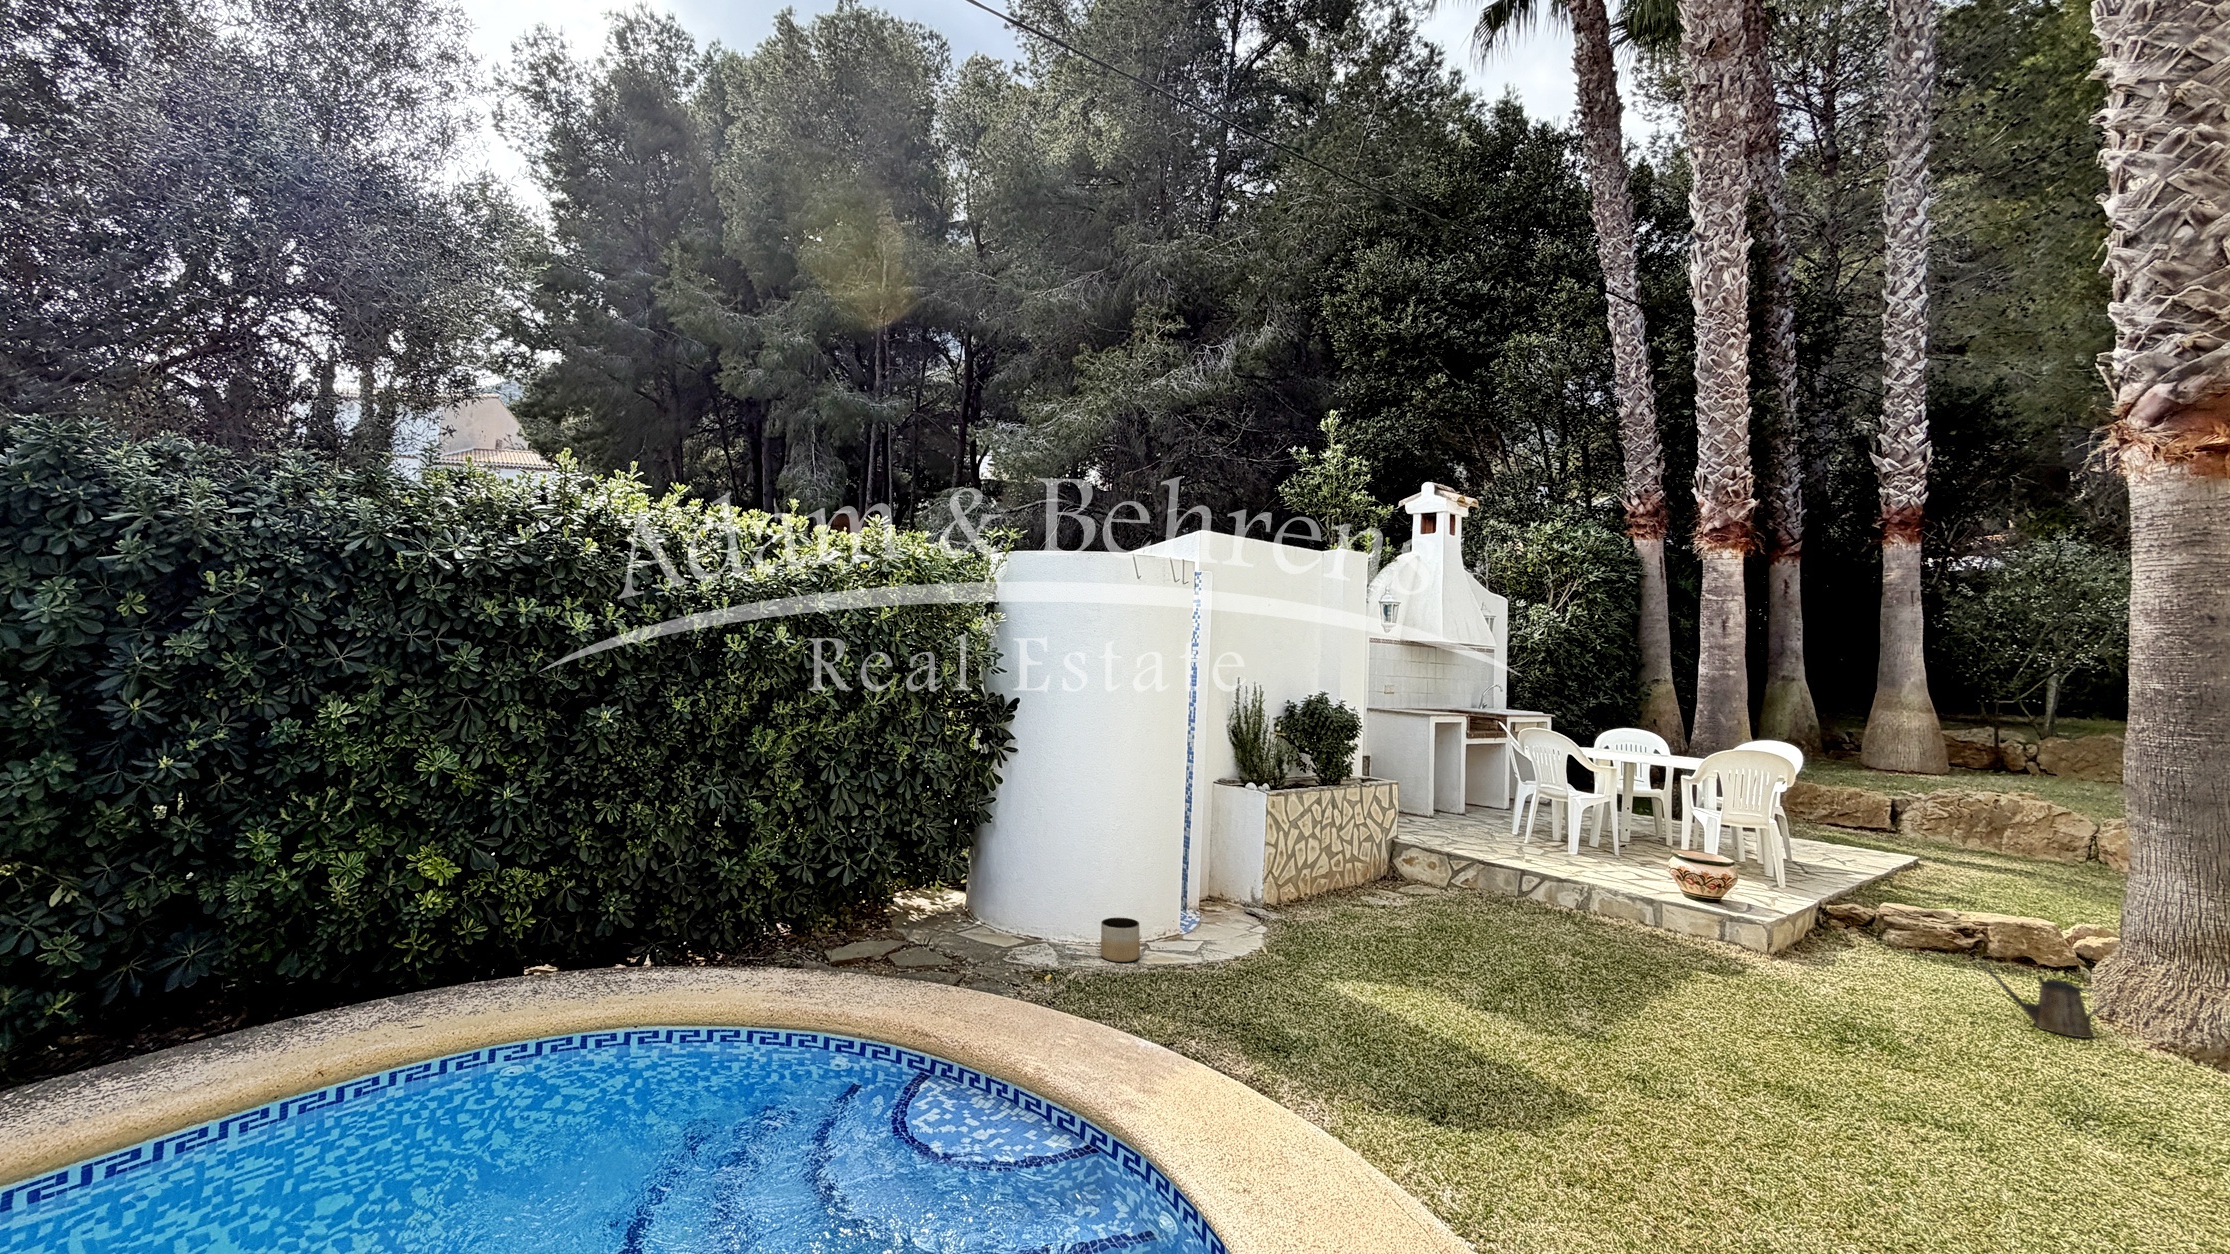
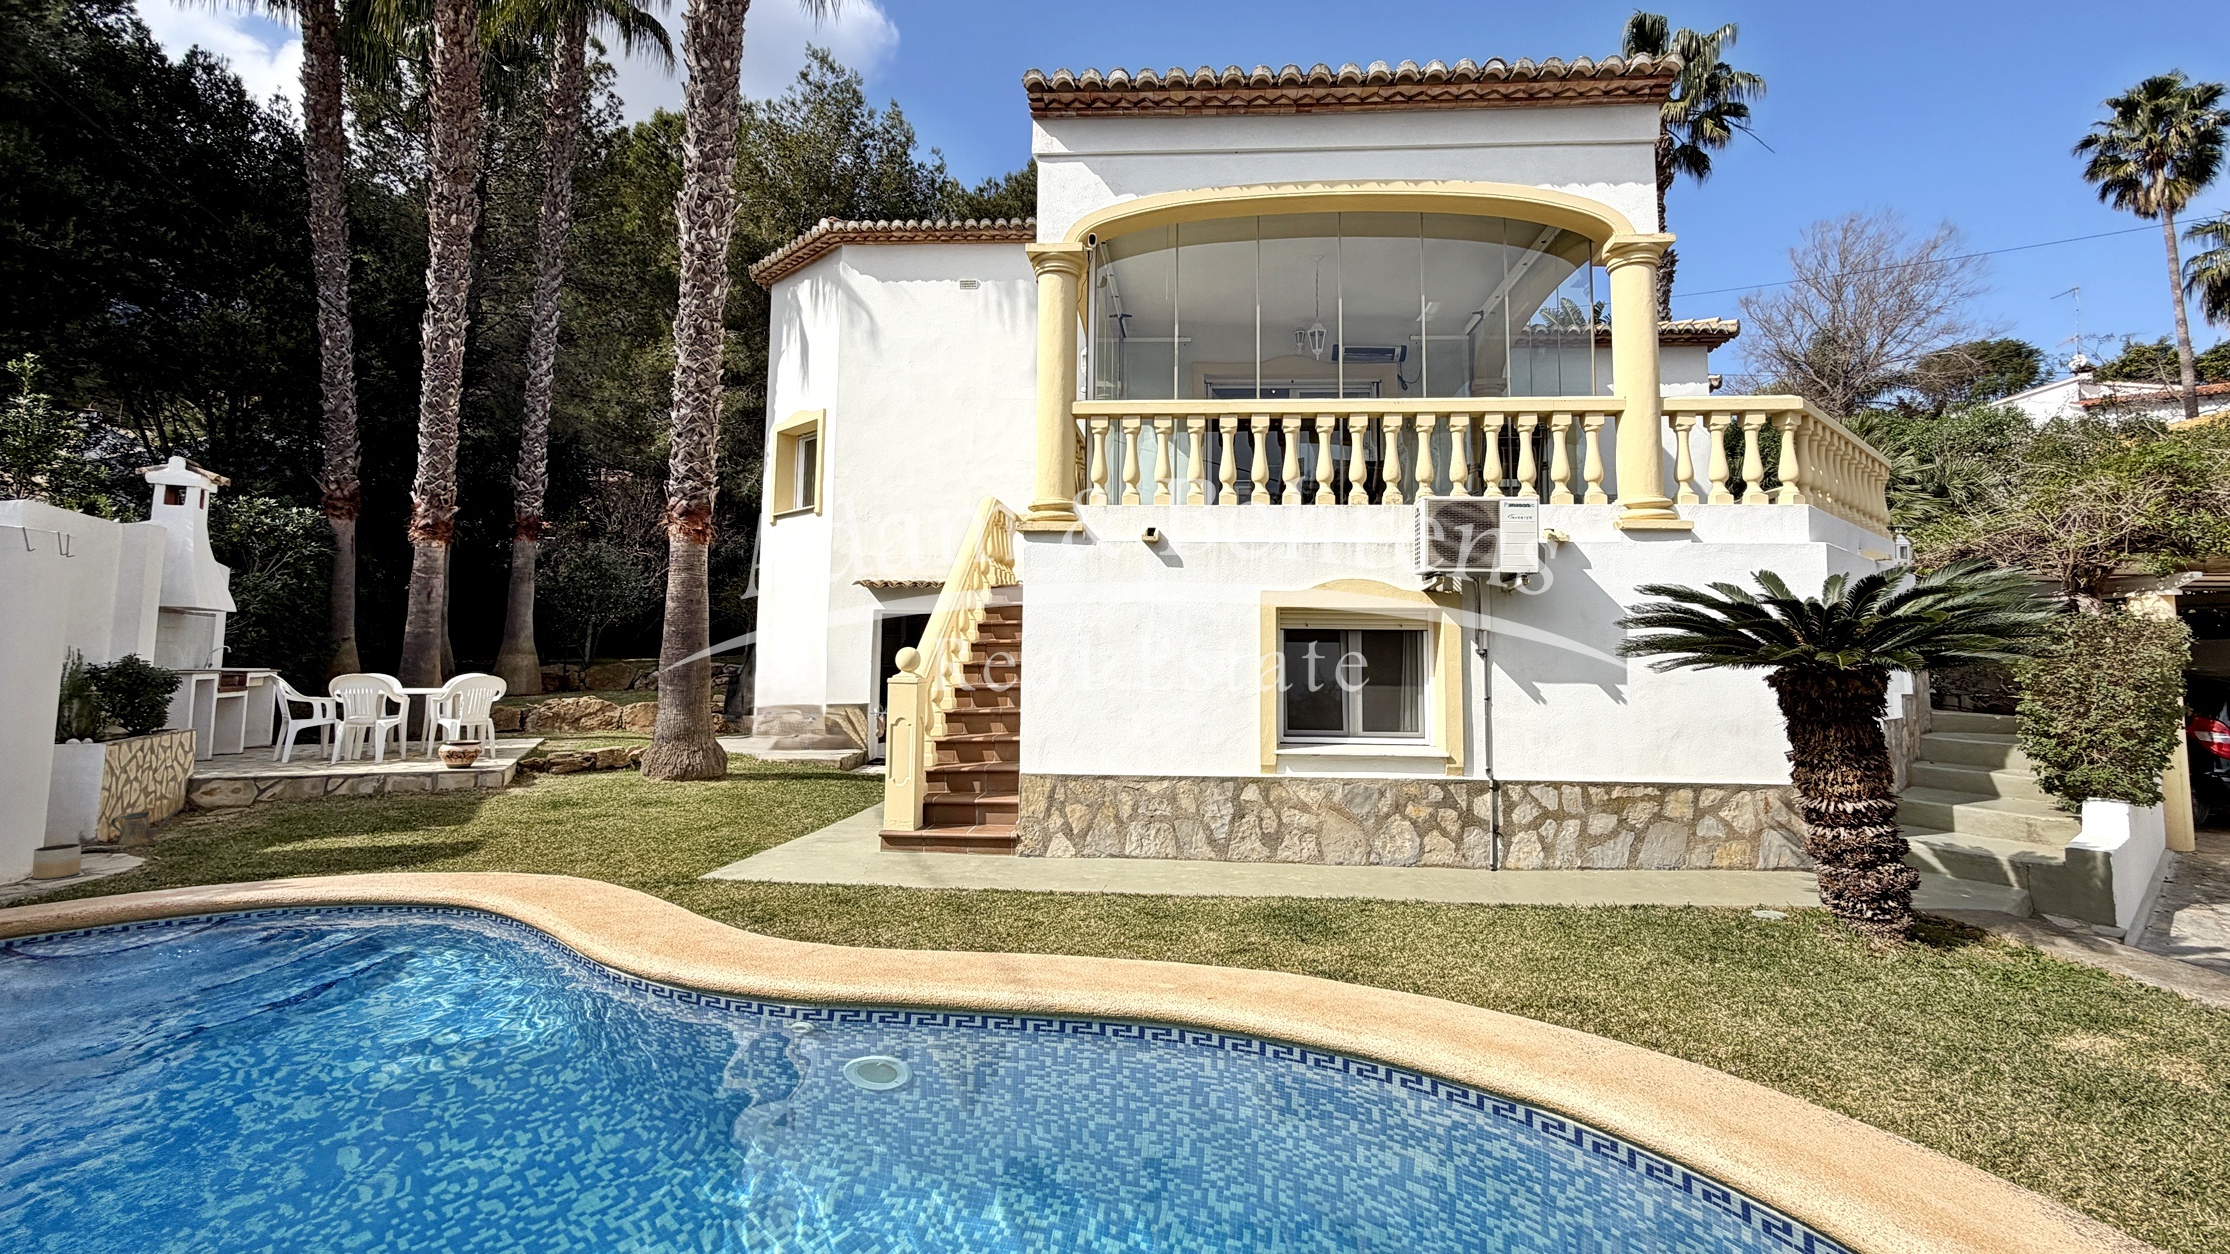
watering can: present [1978,964,2107,1038] -> present [111,807,182,845]

